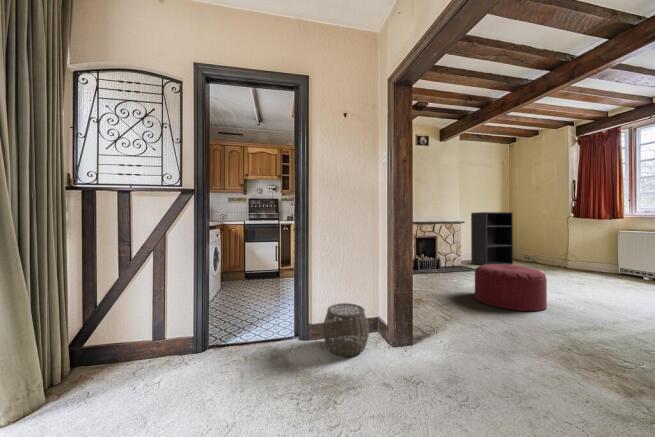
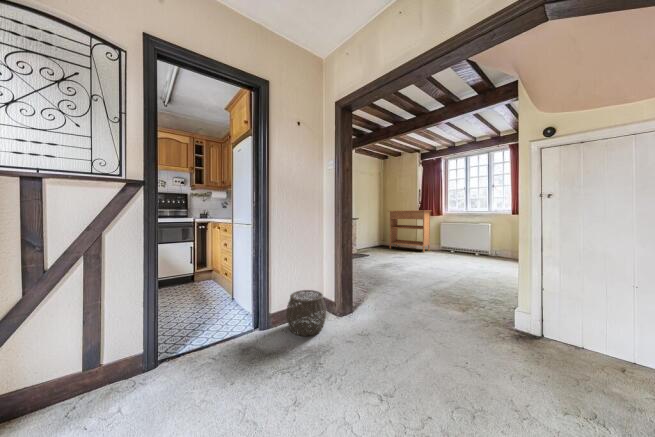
console table: none [517,211,600,276] -> present [388,210,431,253]
bookshelf: present [471,212,513,265] -> none [358,210,384,250]
ottoman: present [475,264,547,311] -> none [374,248,418,279]

